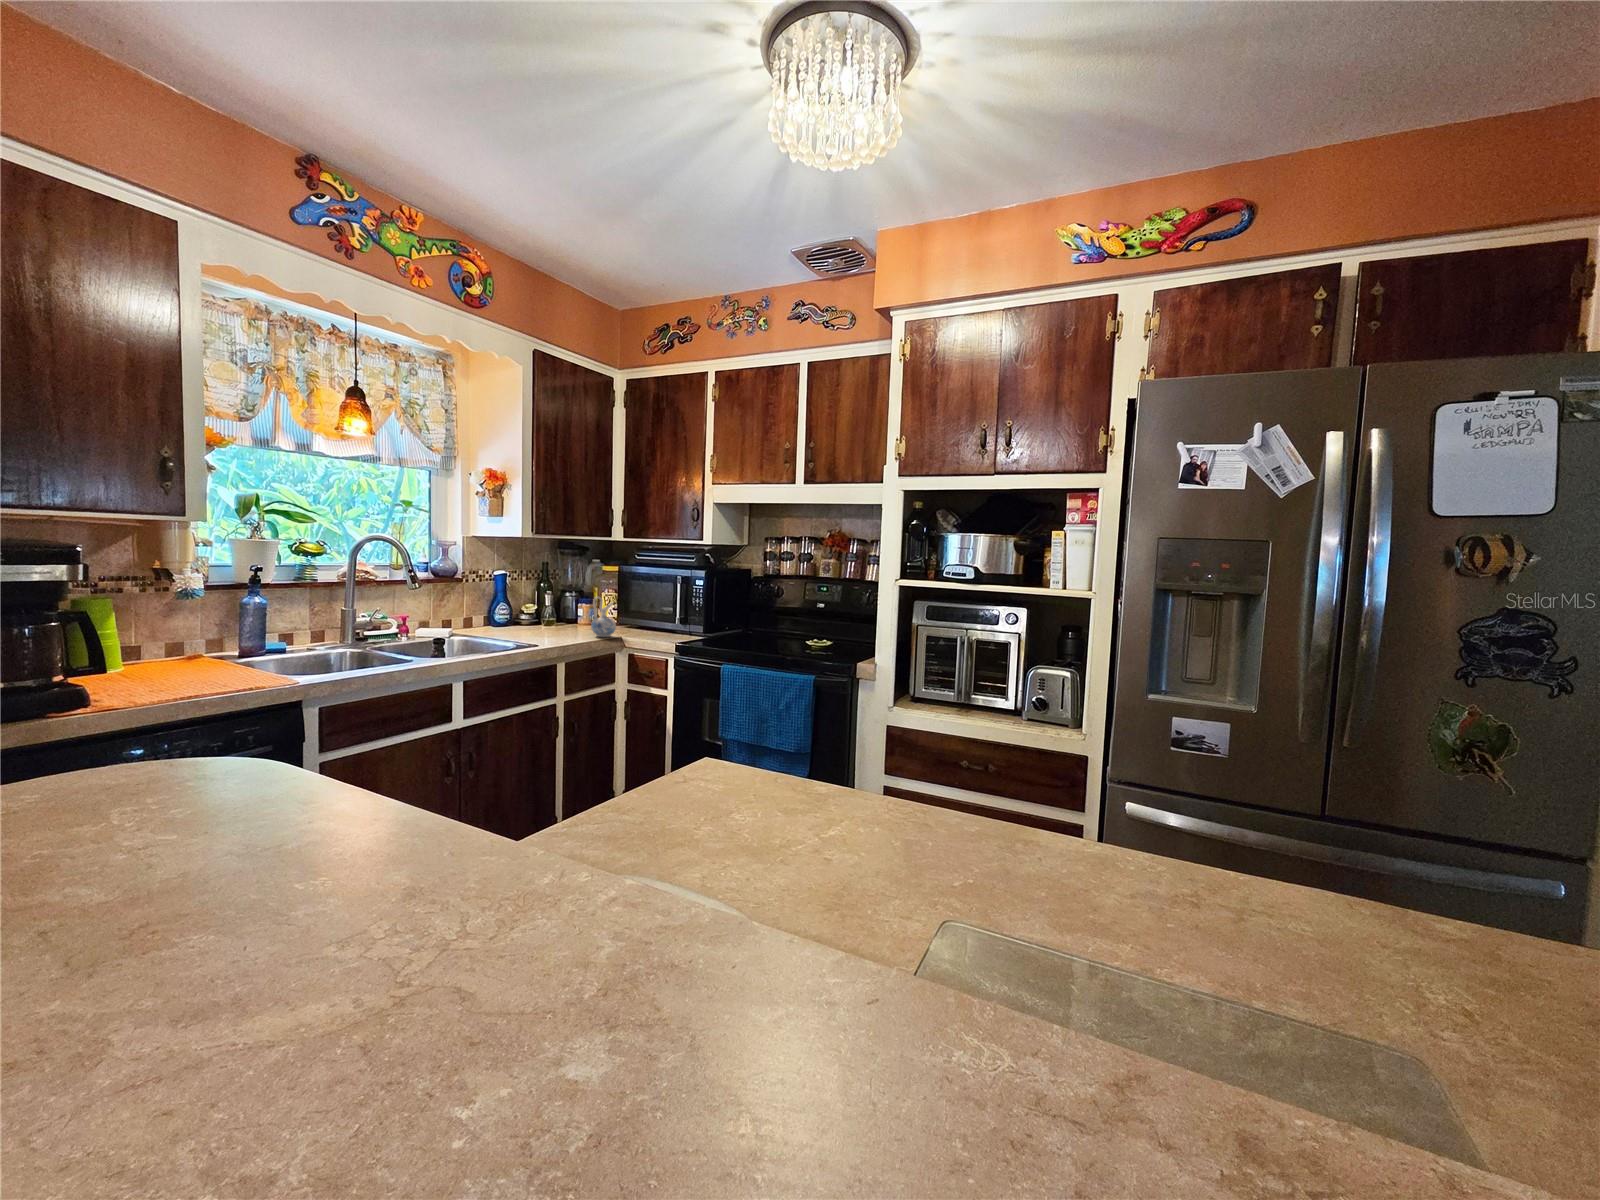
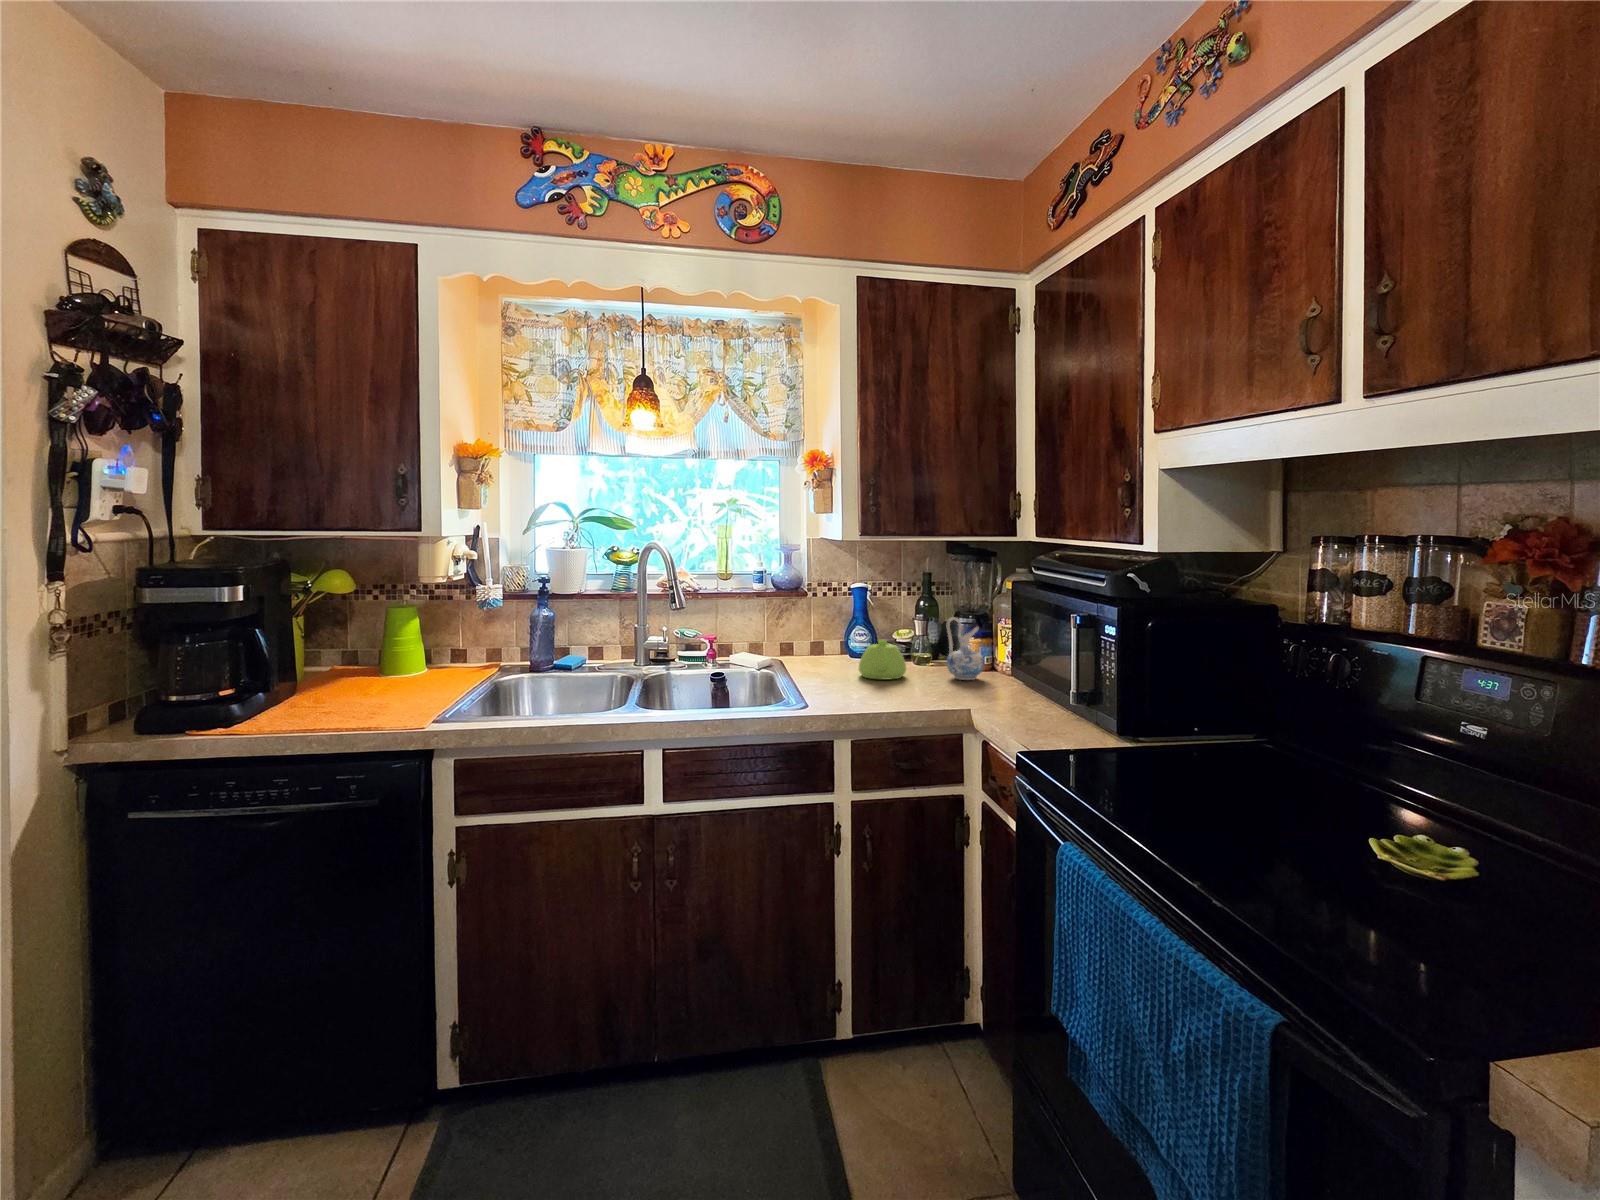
teapot: none [535,613,570,641] -> present [859,640,906,679]

